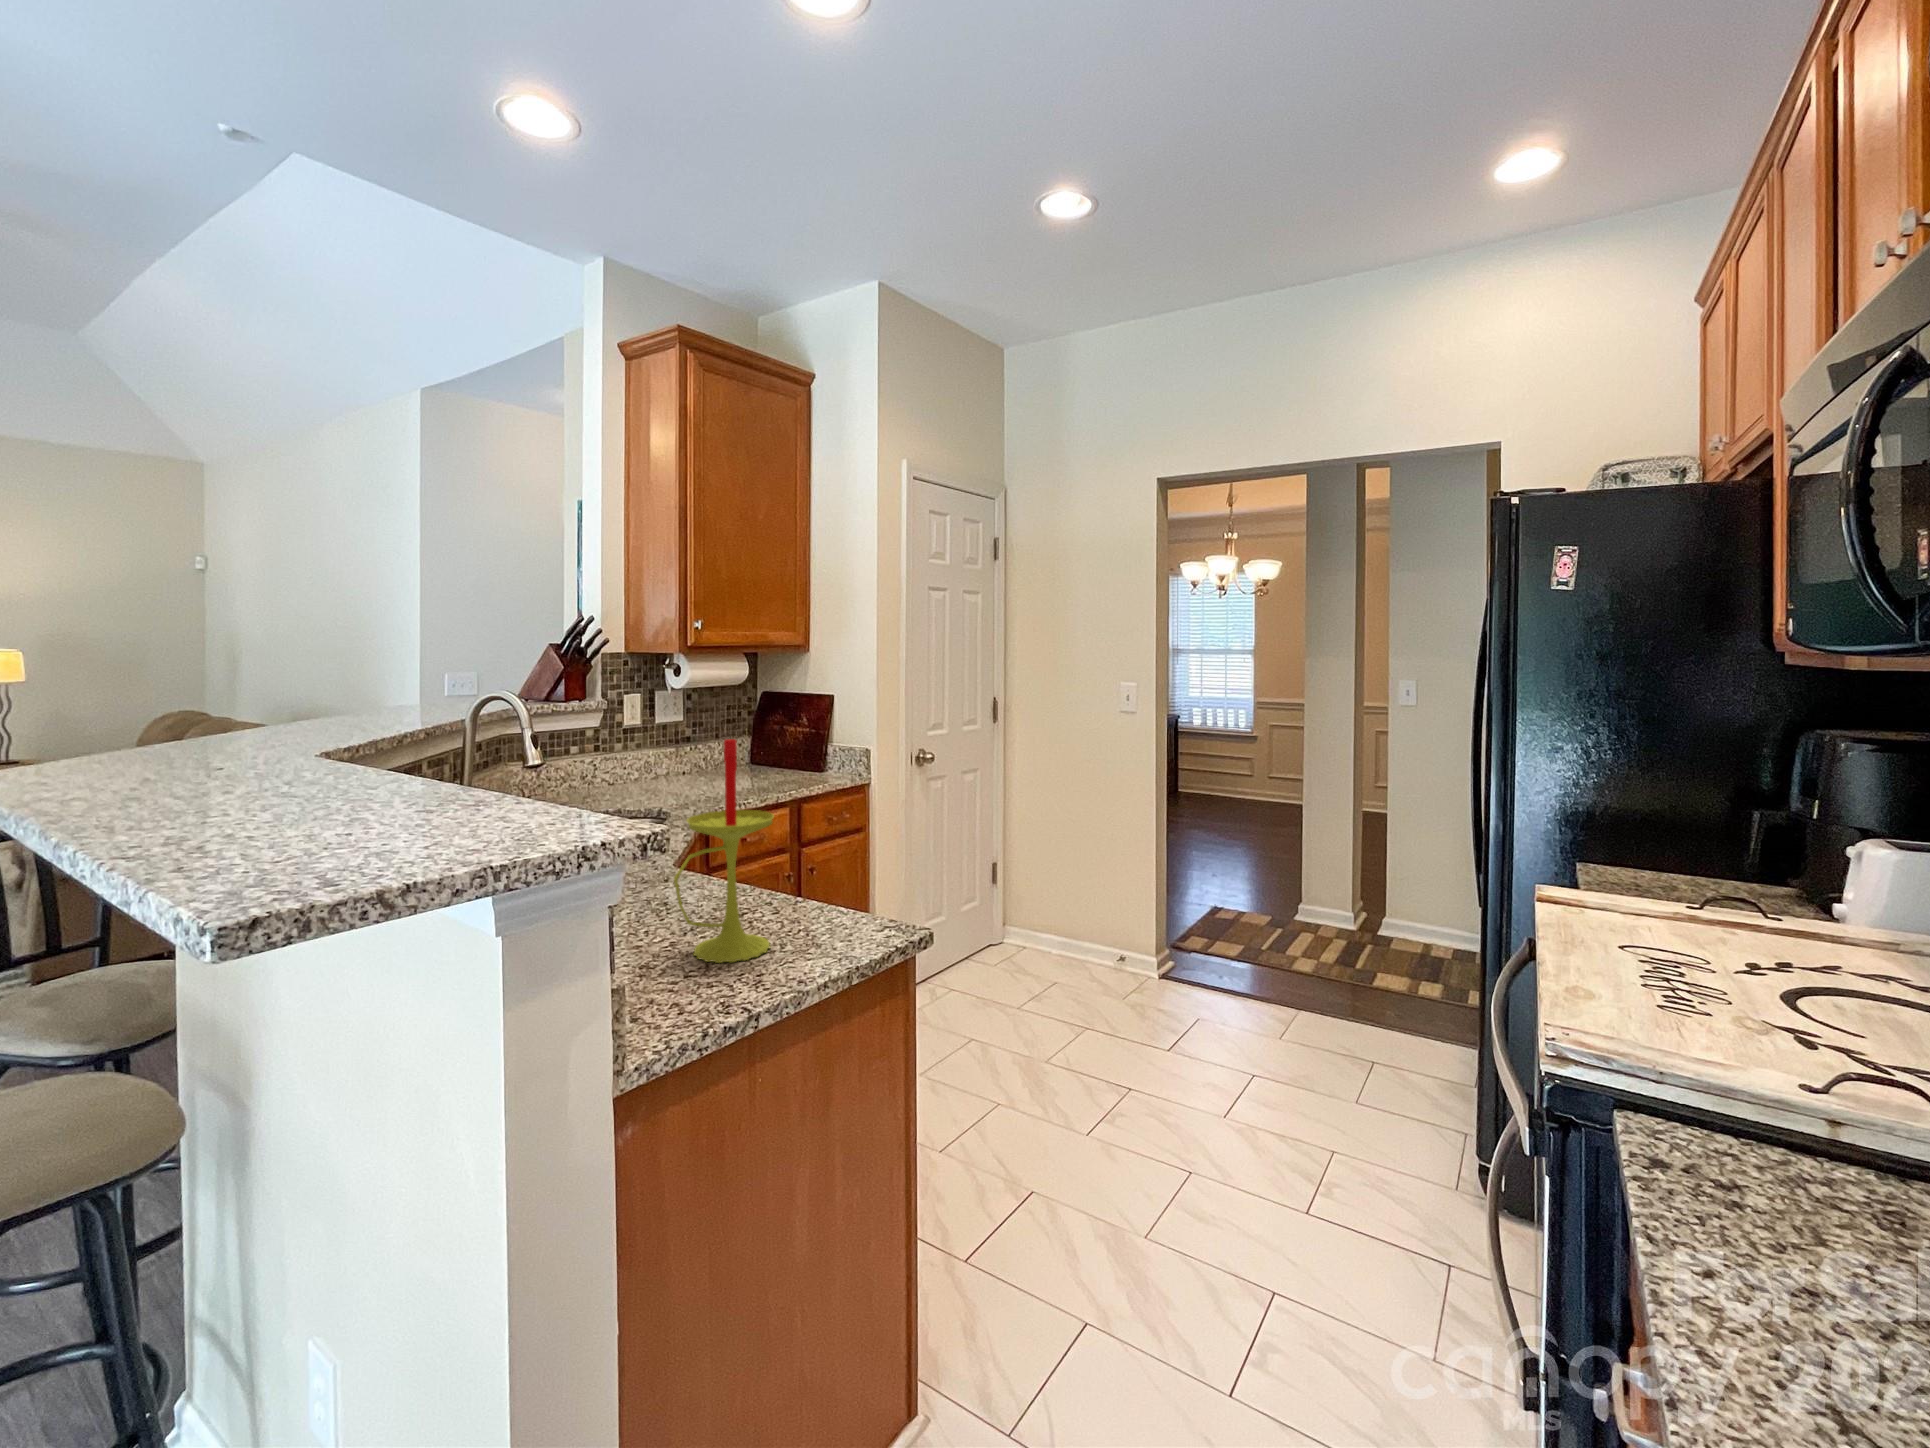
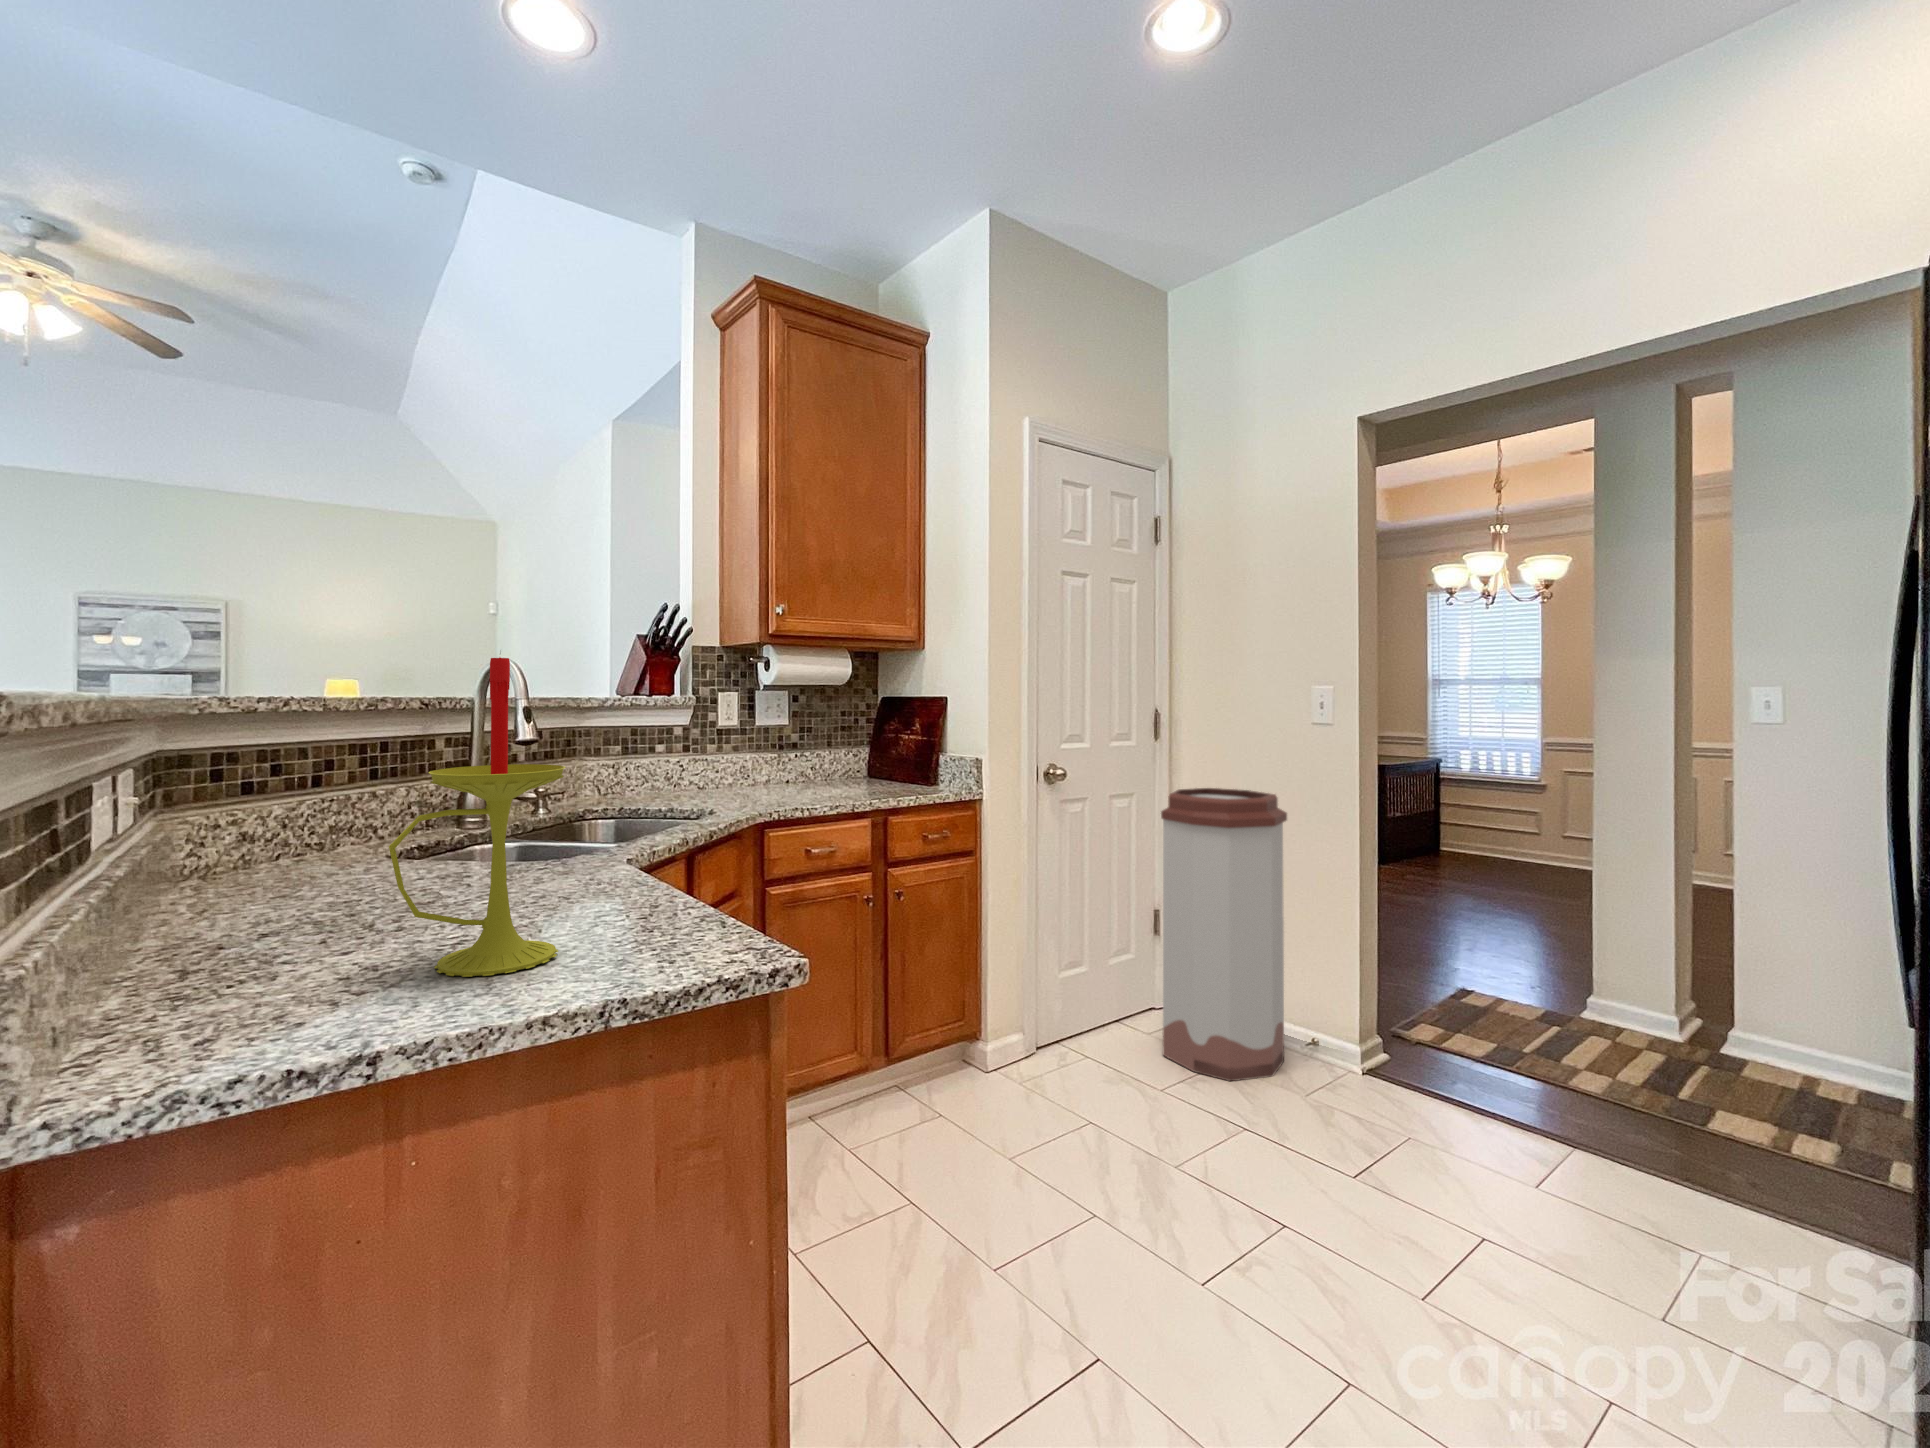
trash can: none [1010,764,1104,991] -> present [1161,788,1287,1081]

